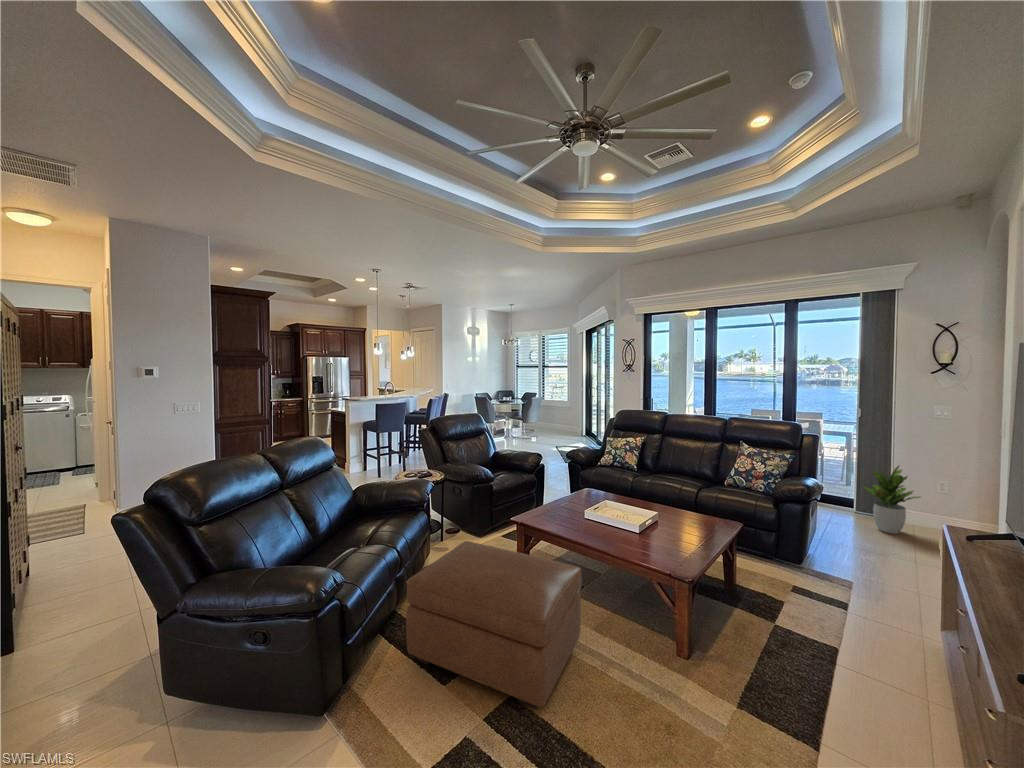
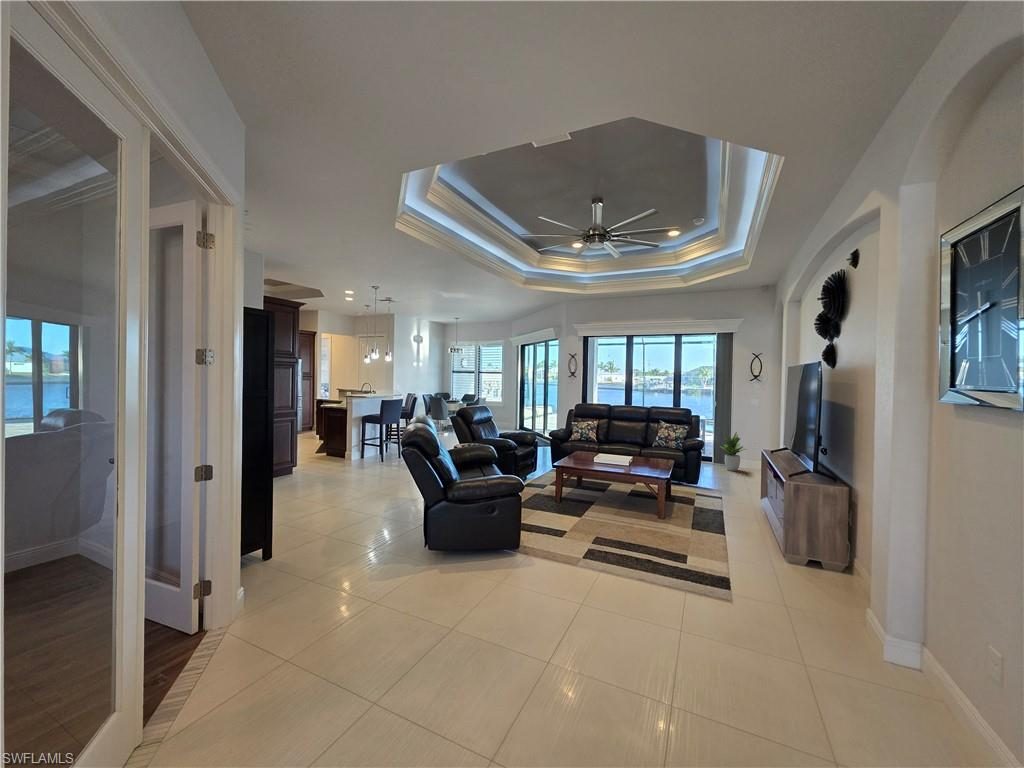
ottoman: present [406,541,582,709] -> none [537,475,621,539]

